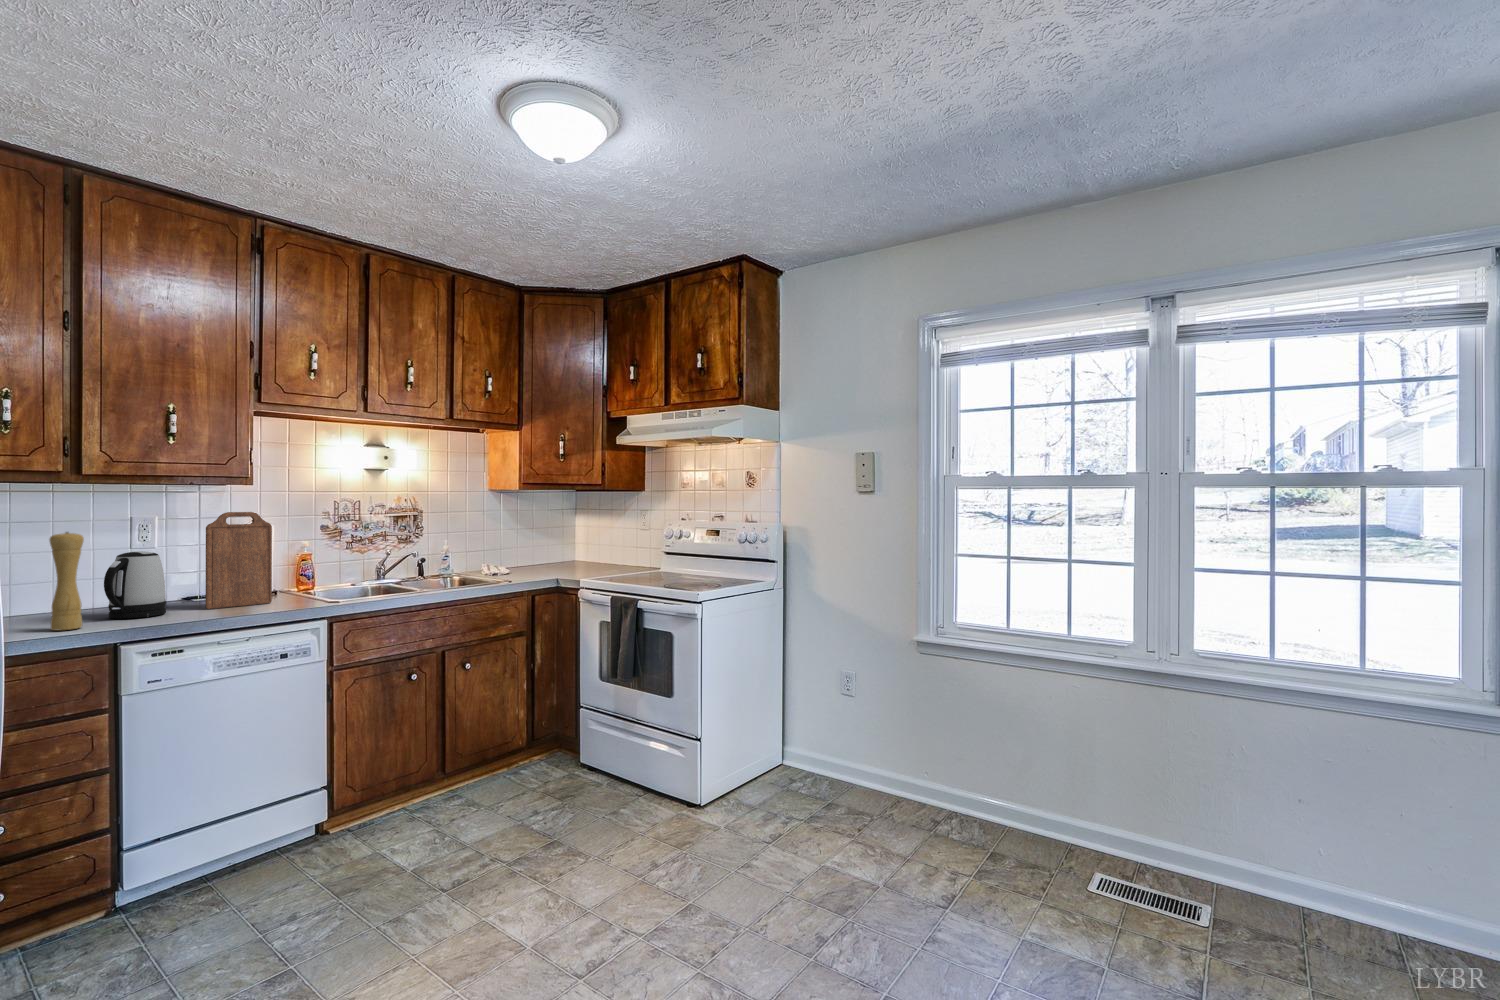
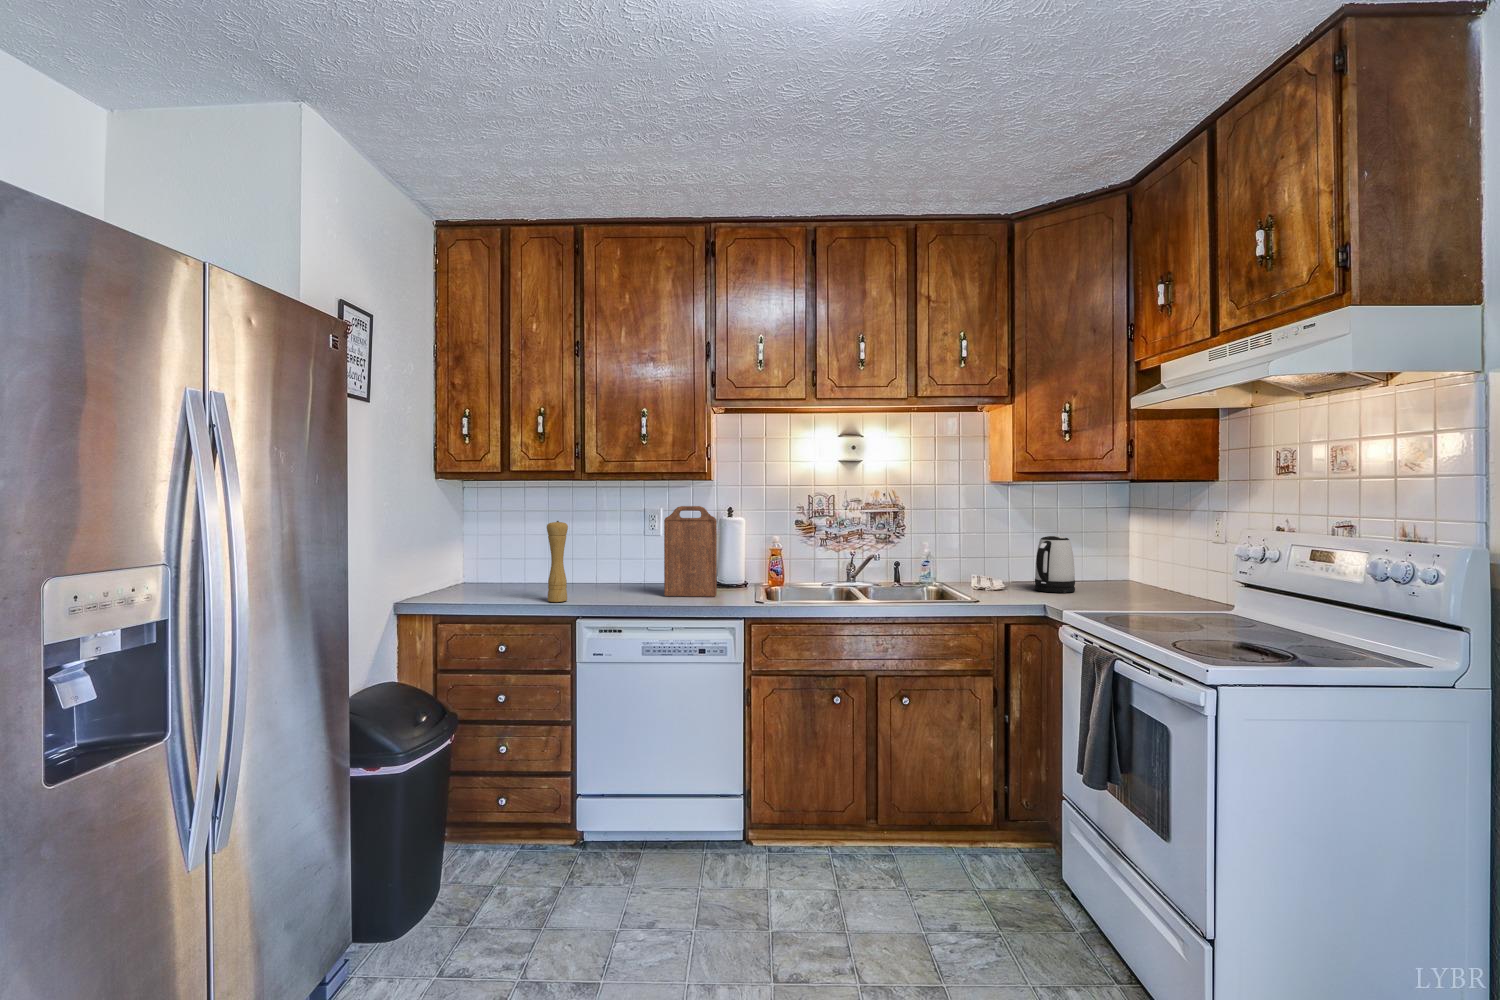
kettle: present [104,551,166,618] -> present [1035,536,1075,593]

